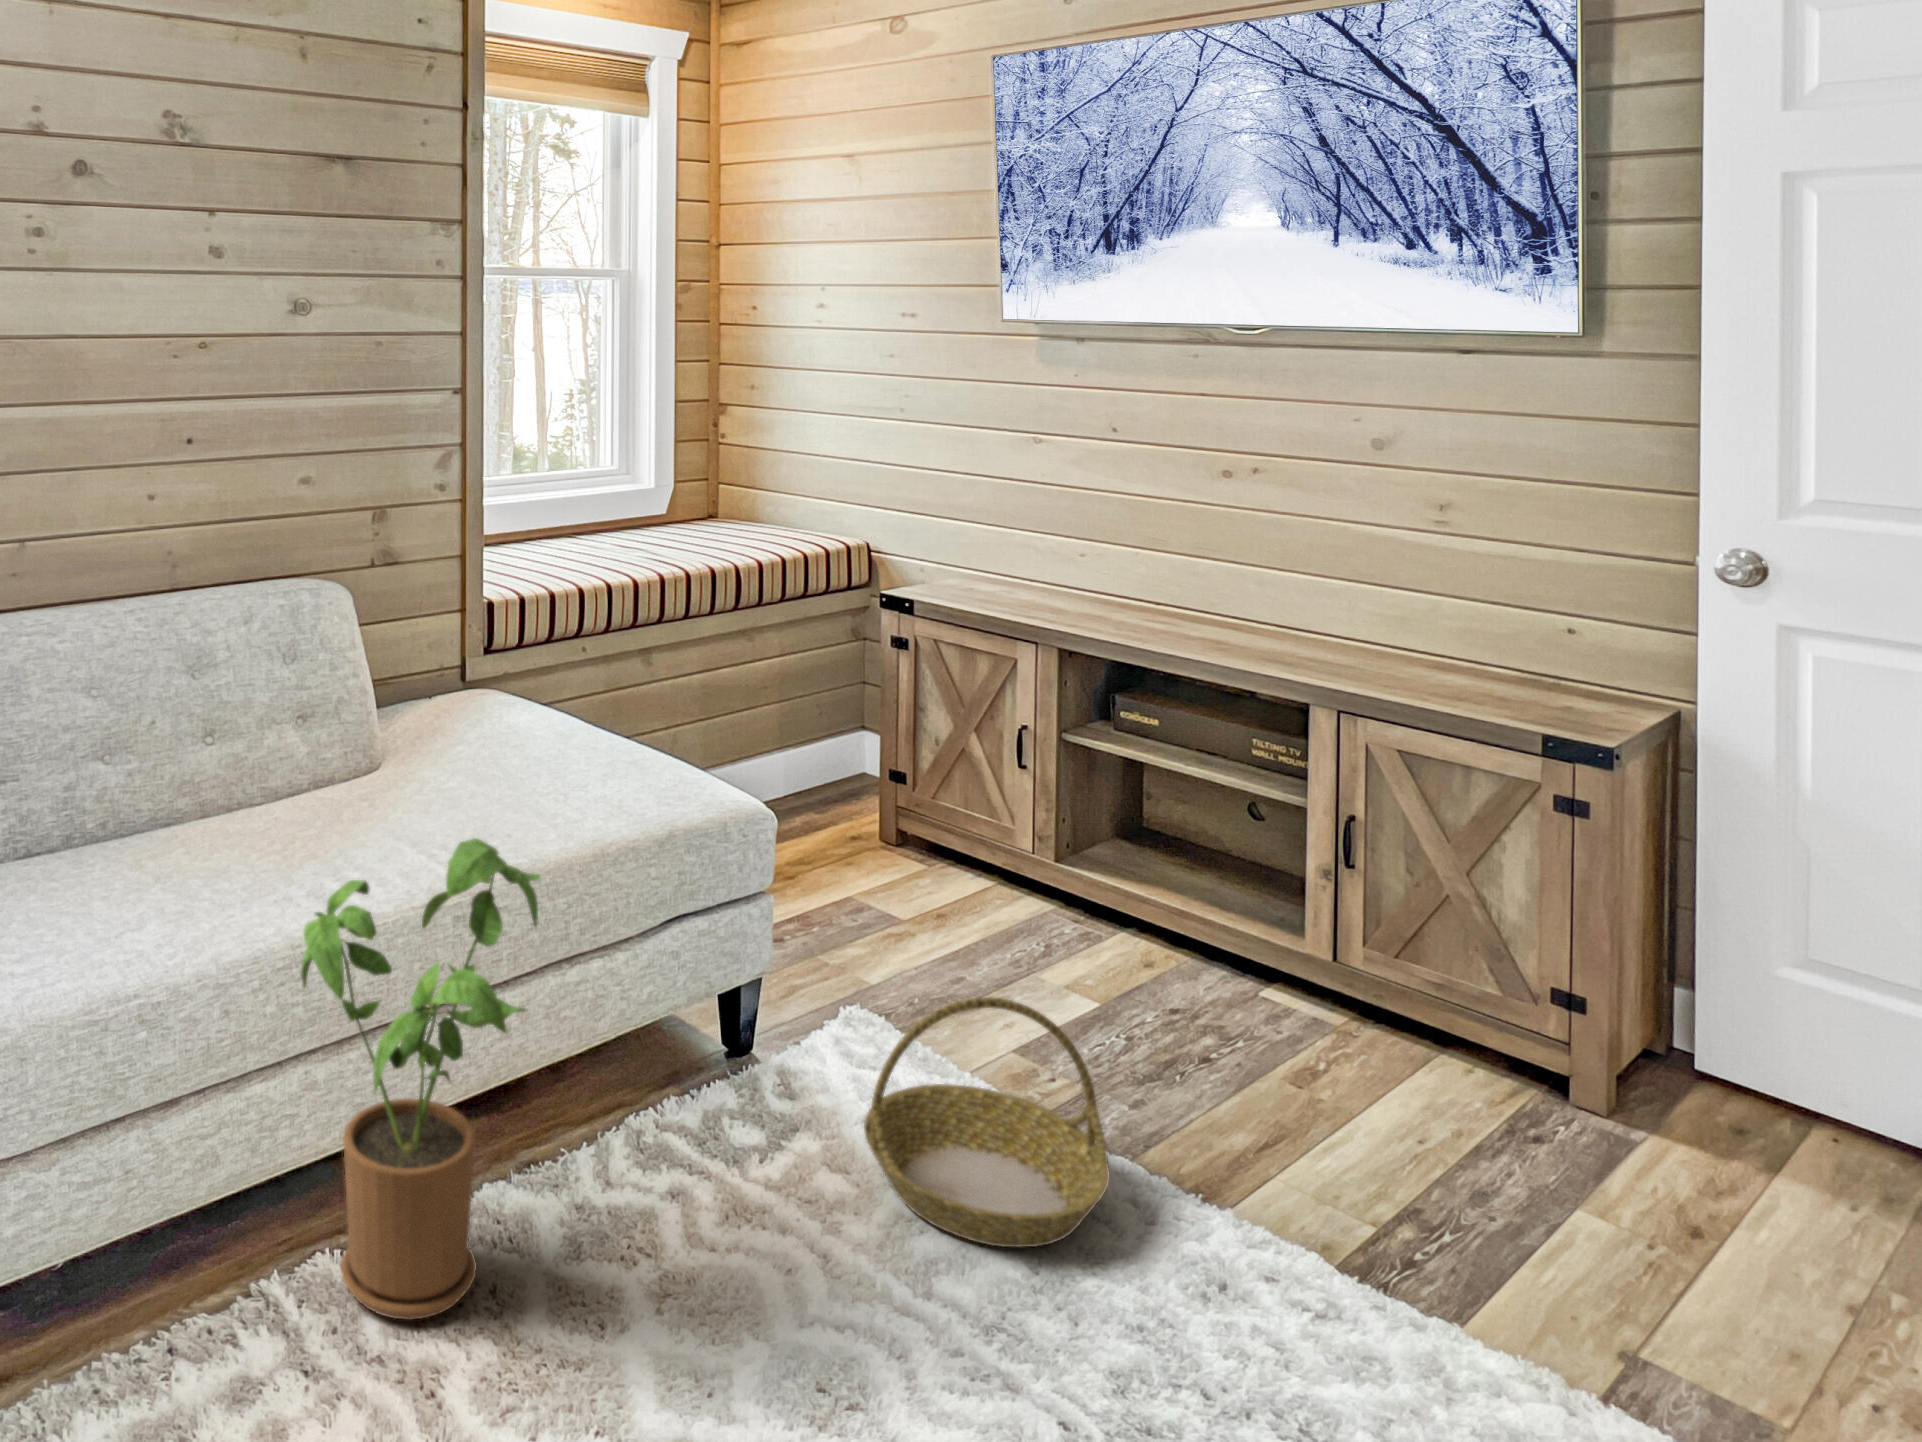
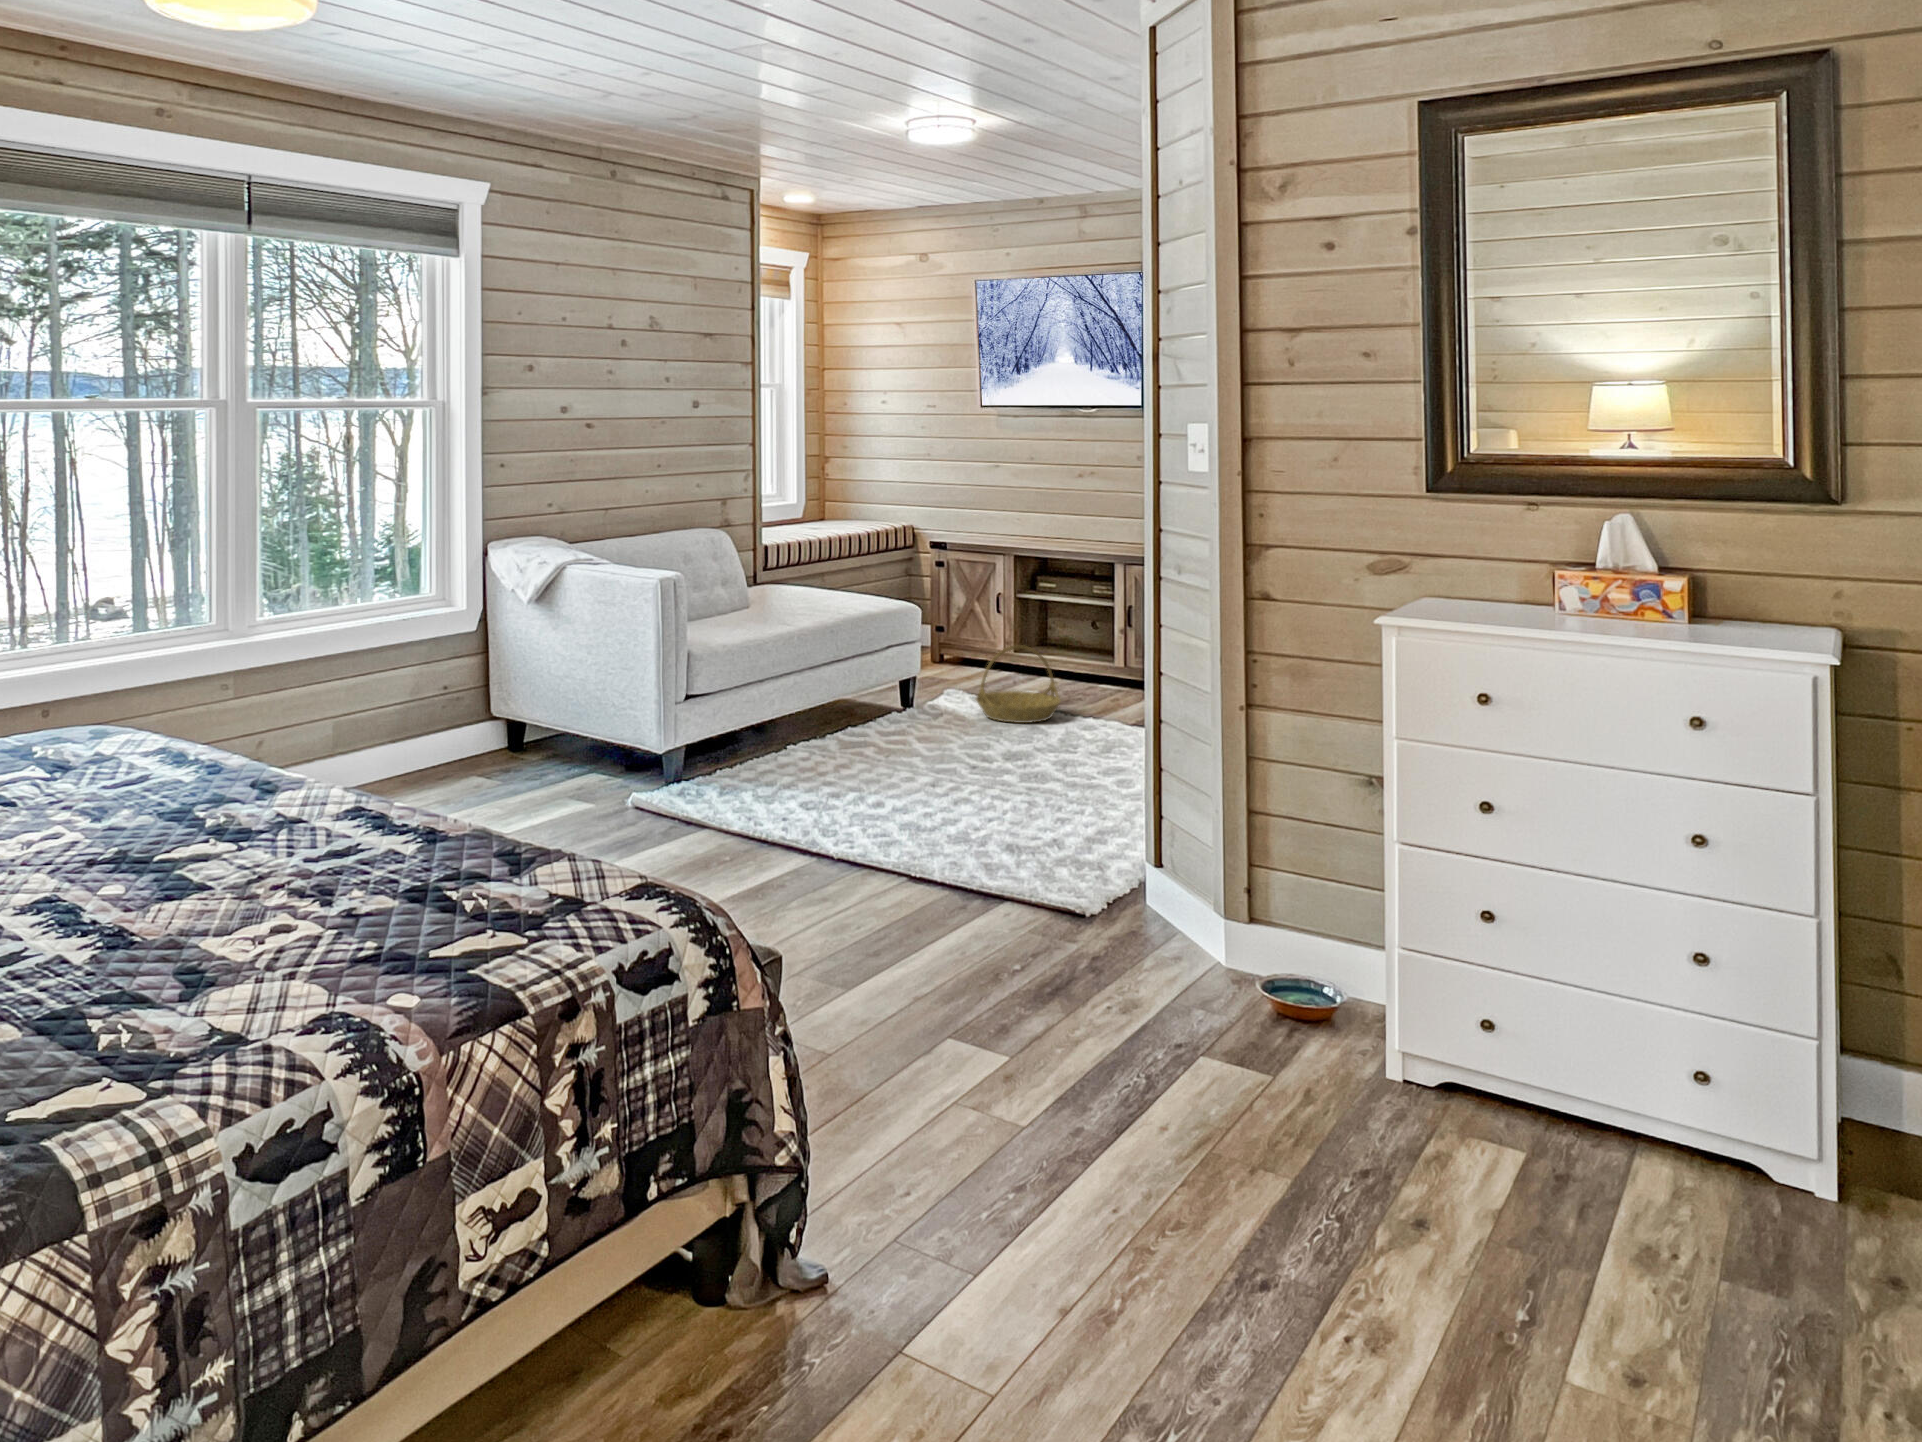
house plant: present [301,838,540,1320] -> none [795,587,889,748]

